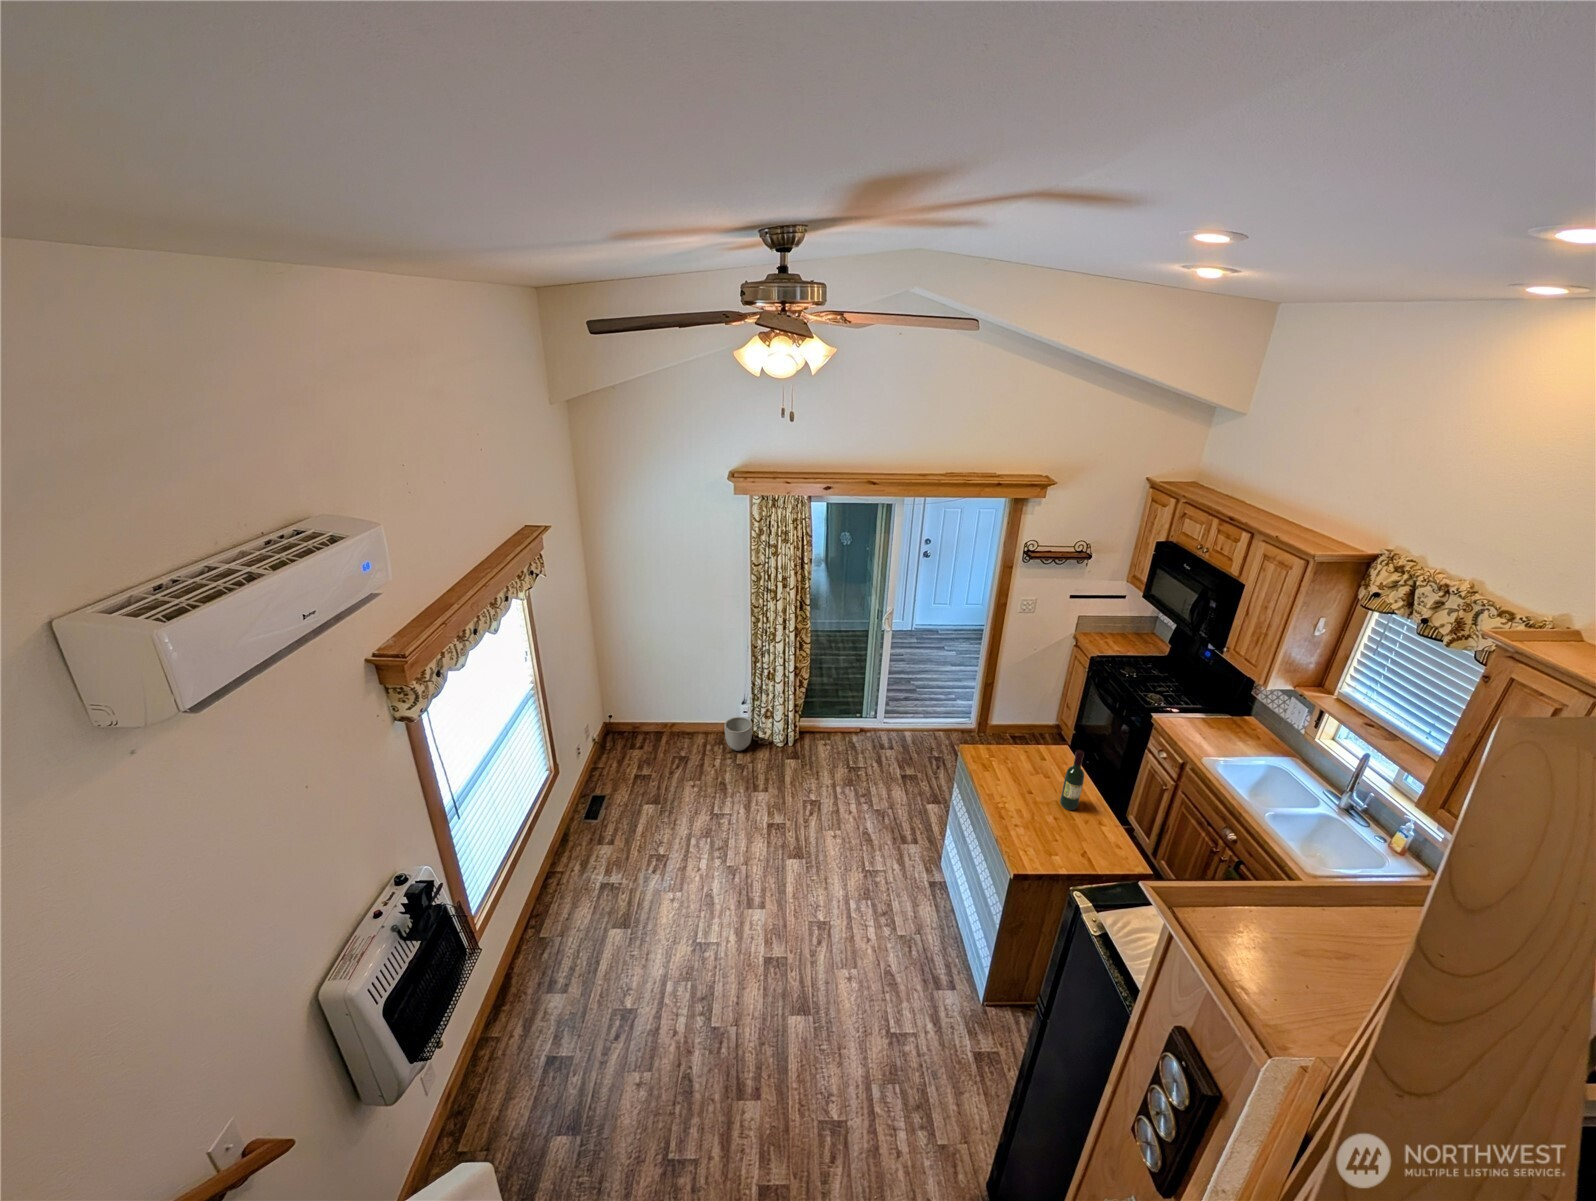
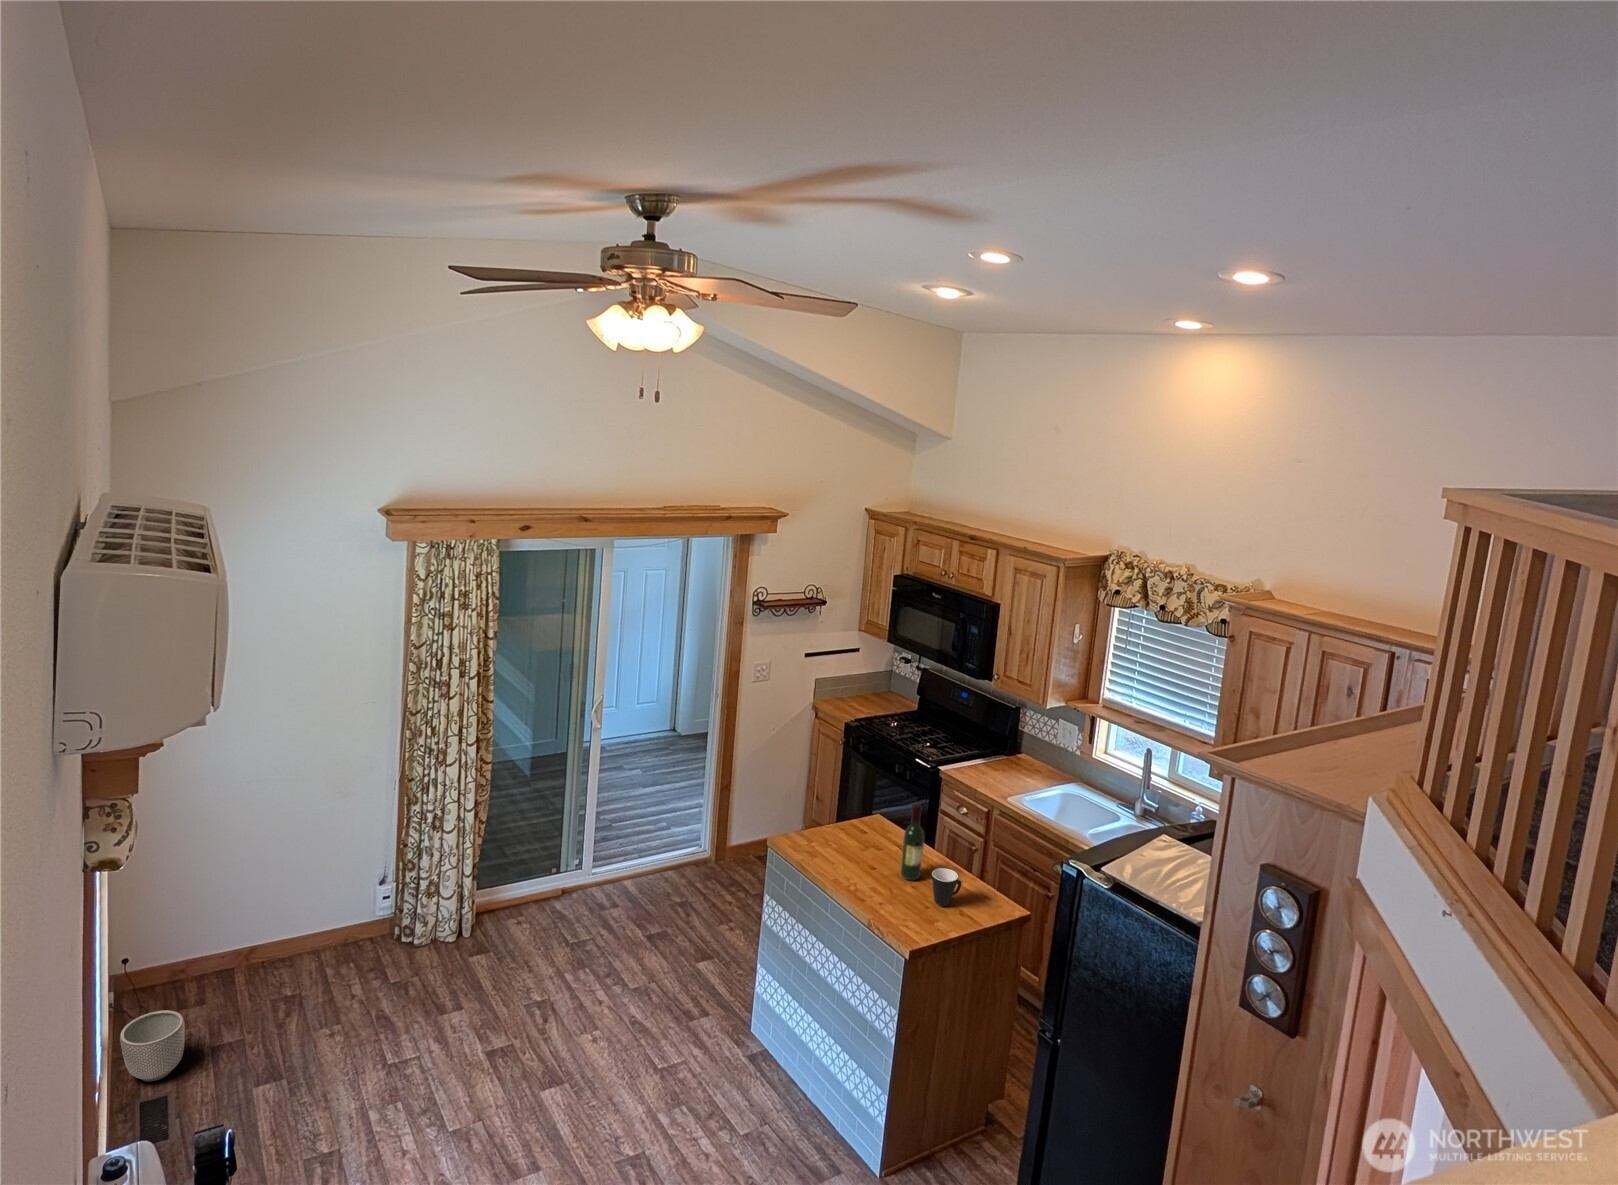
planter: present [724,717,752,751] -> present [120,1010,184,1081]
mug: none [1076,809,1104,841] -> present [932,868,962,906]

